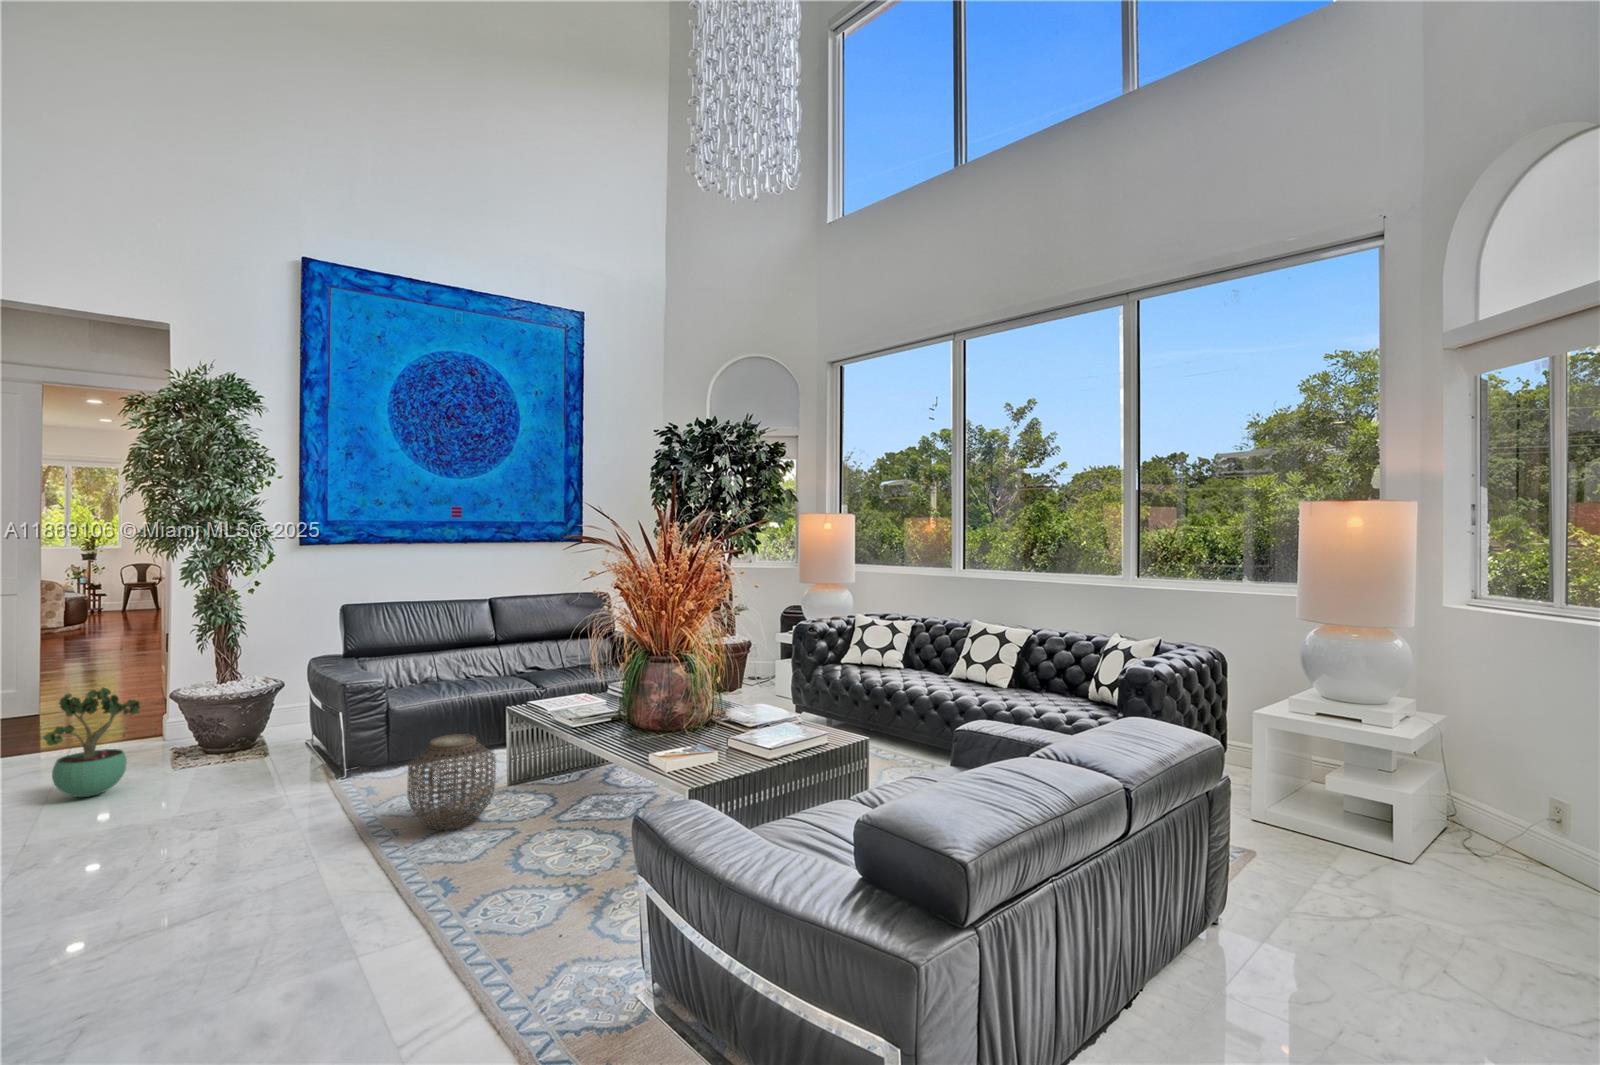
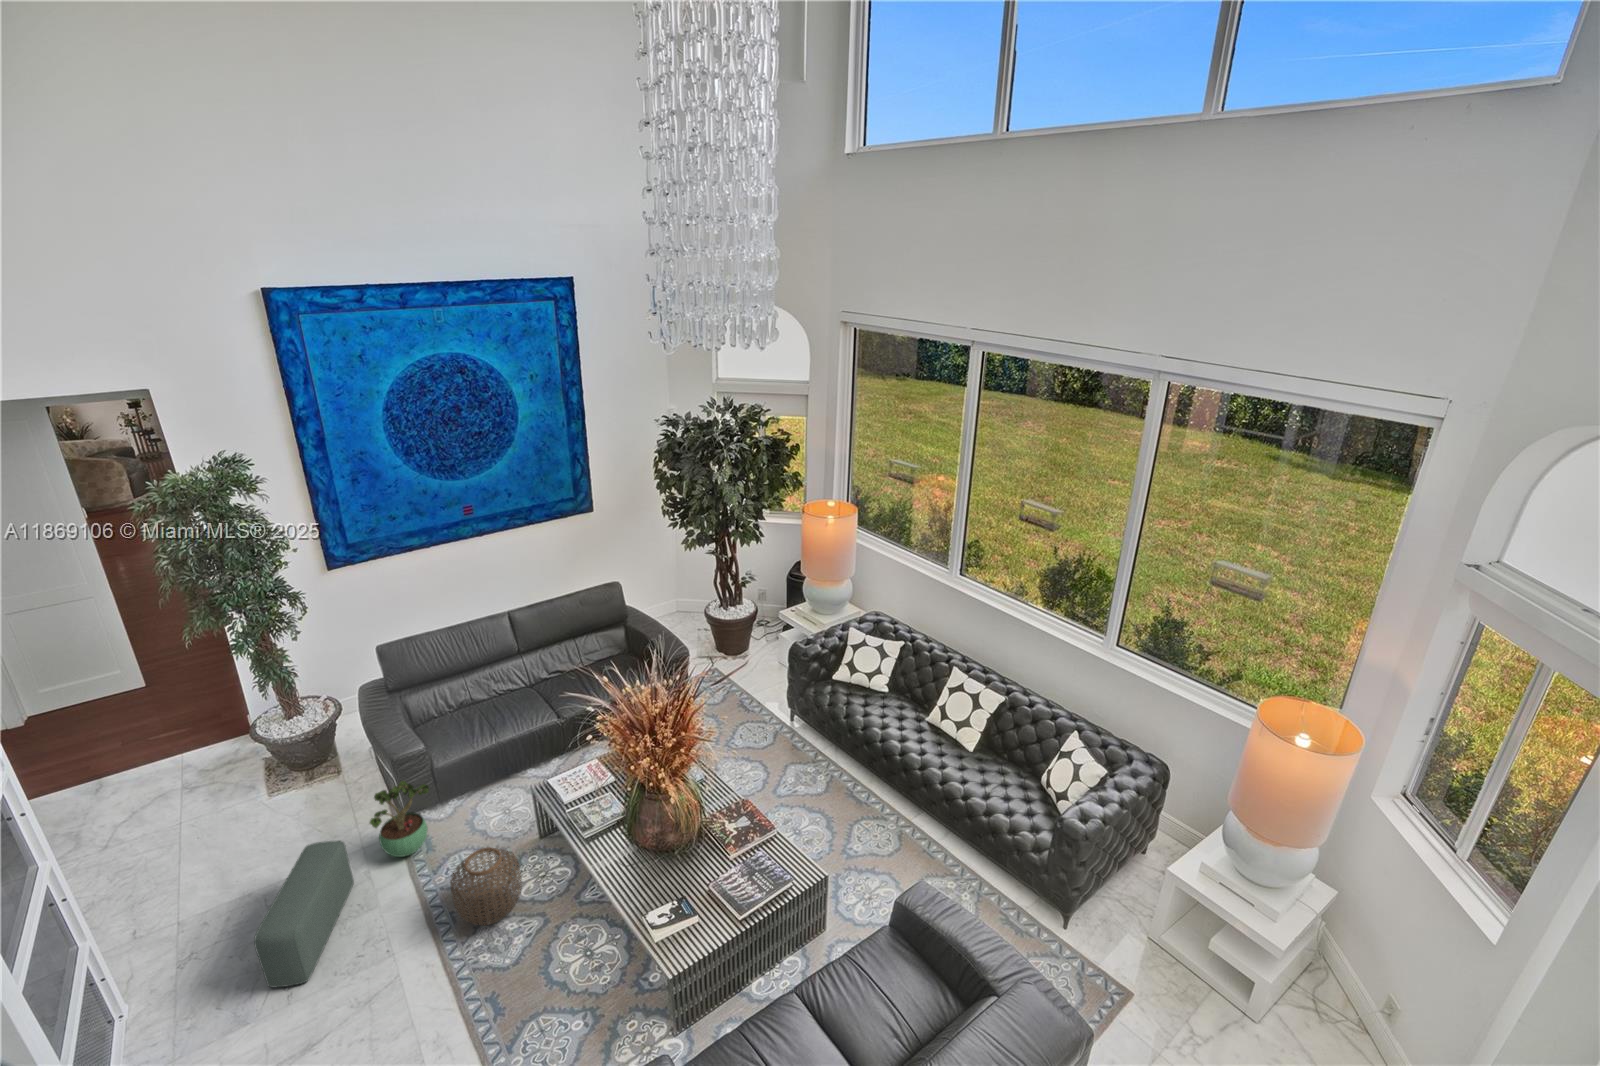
potted plant: present [44,688,140,797] -> present [370,781,429,857]
pouf: none [141,740,275,876] -> present [254,841,354,987]

